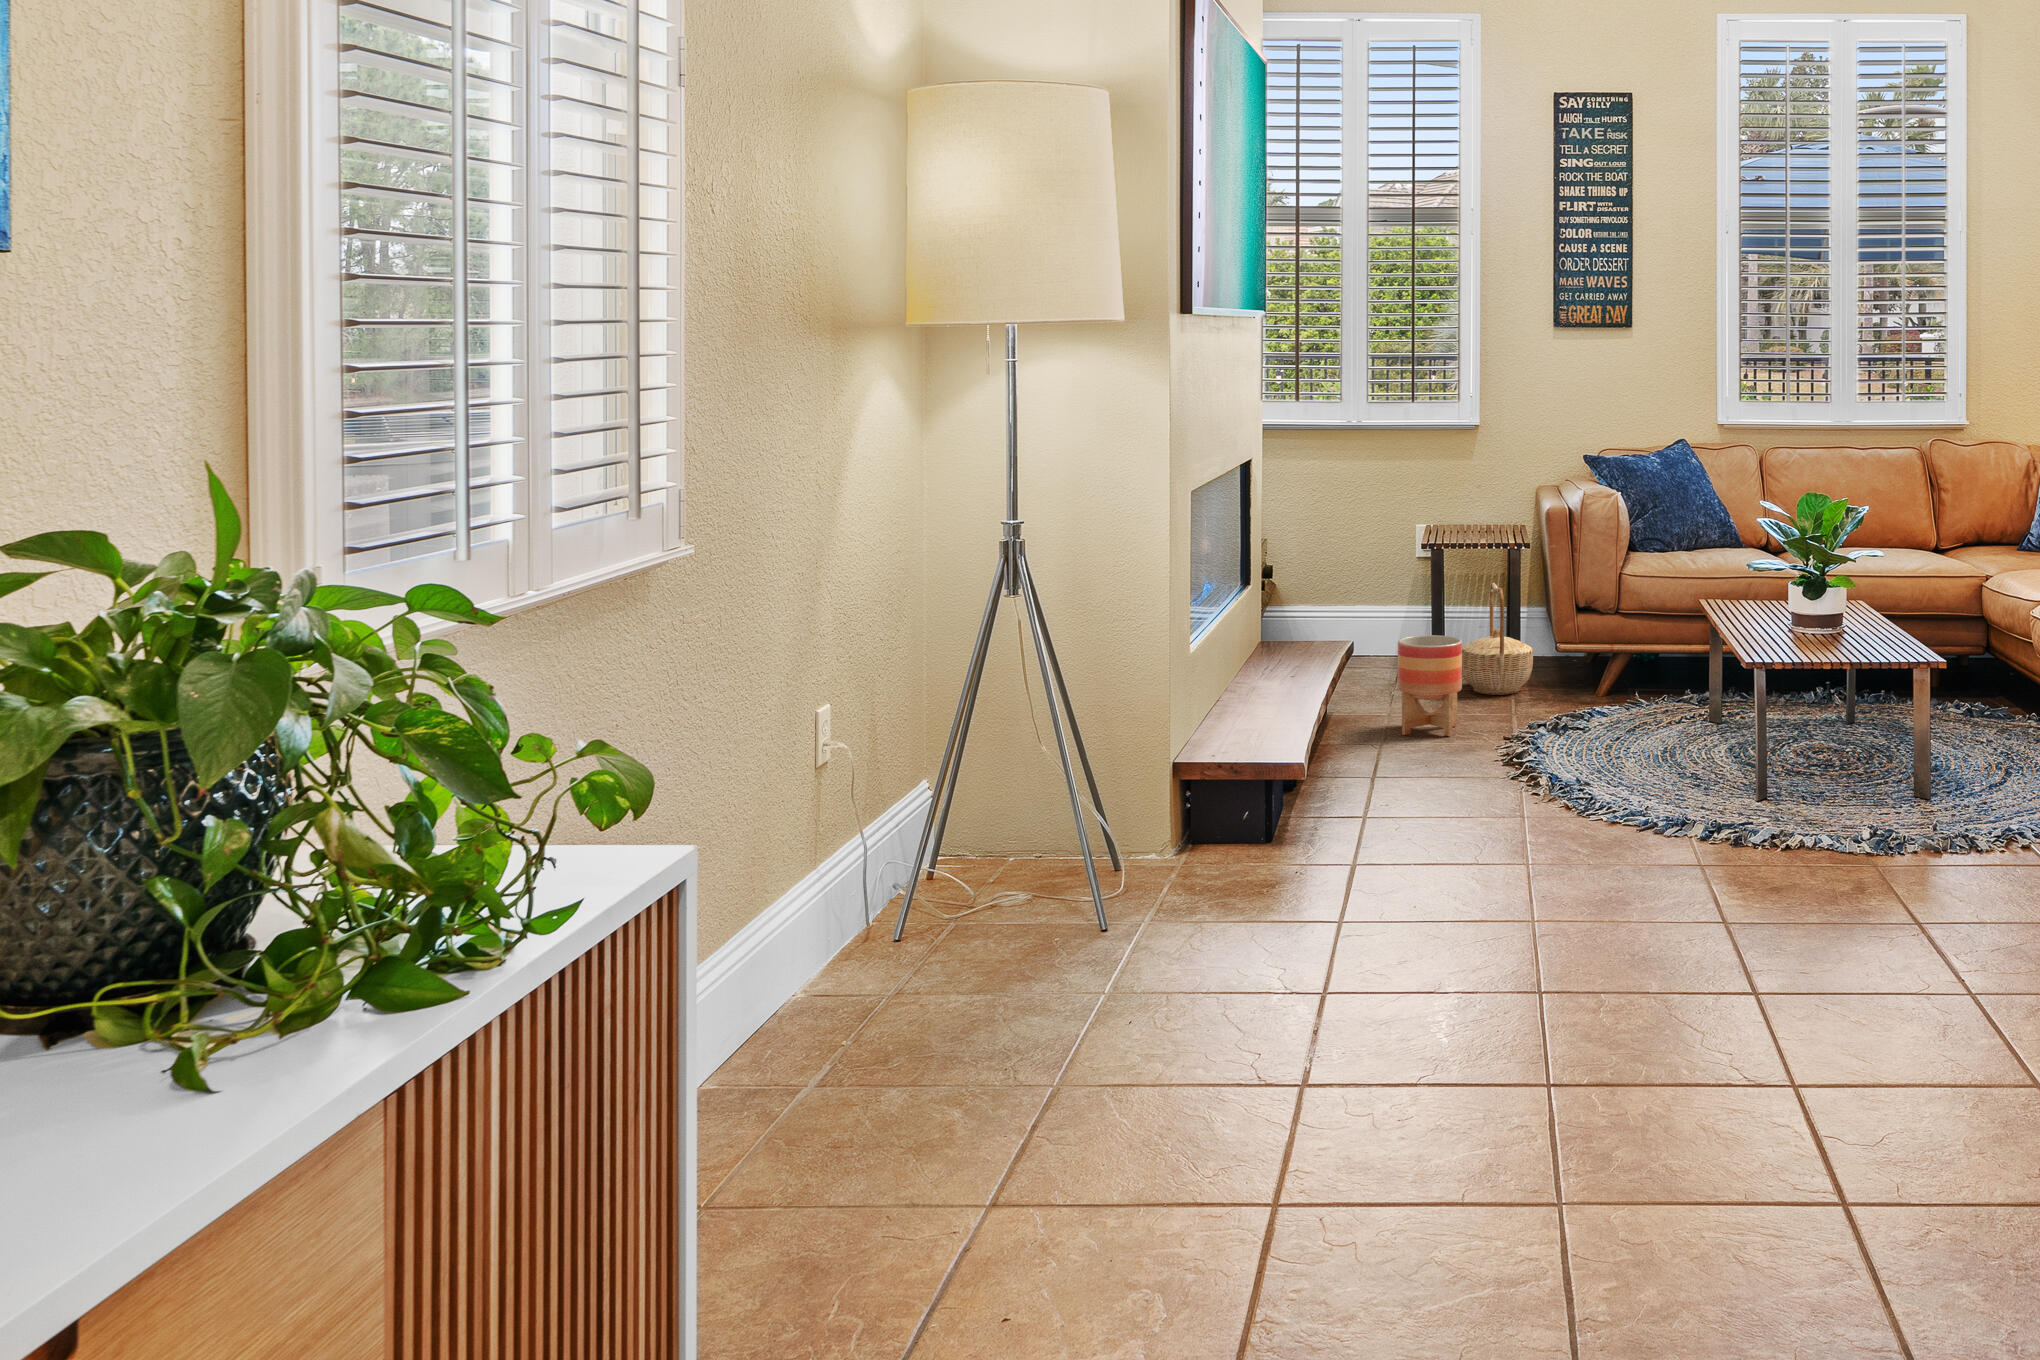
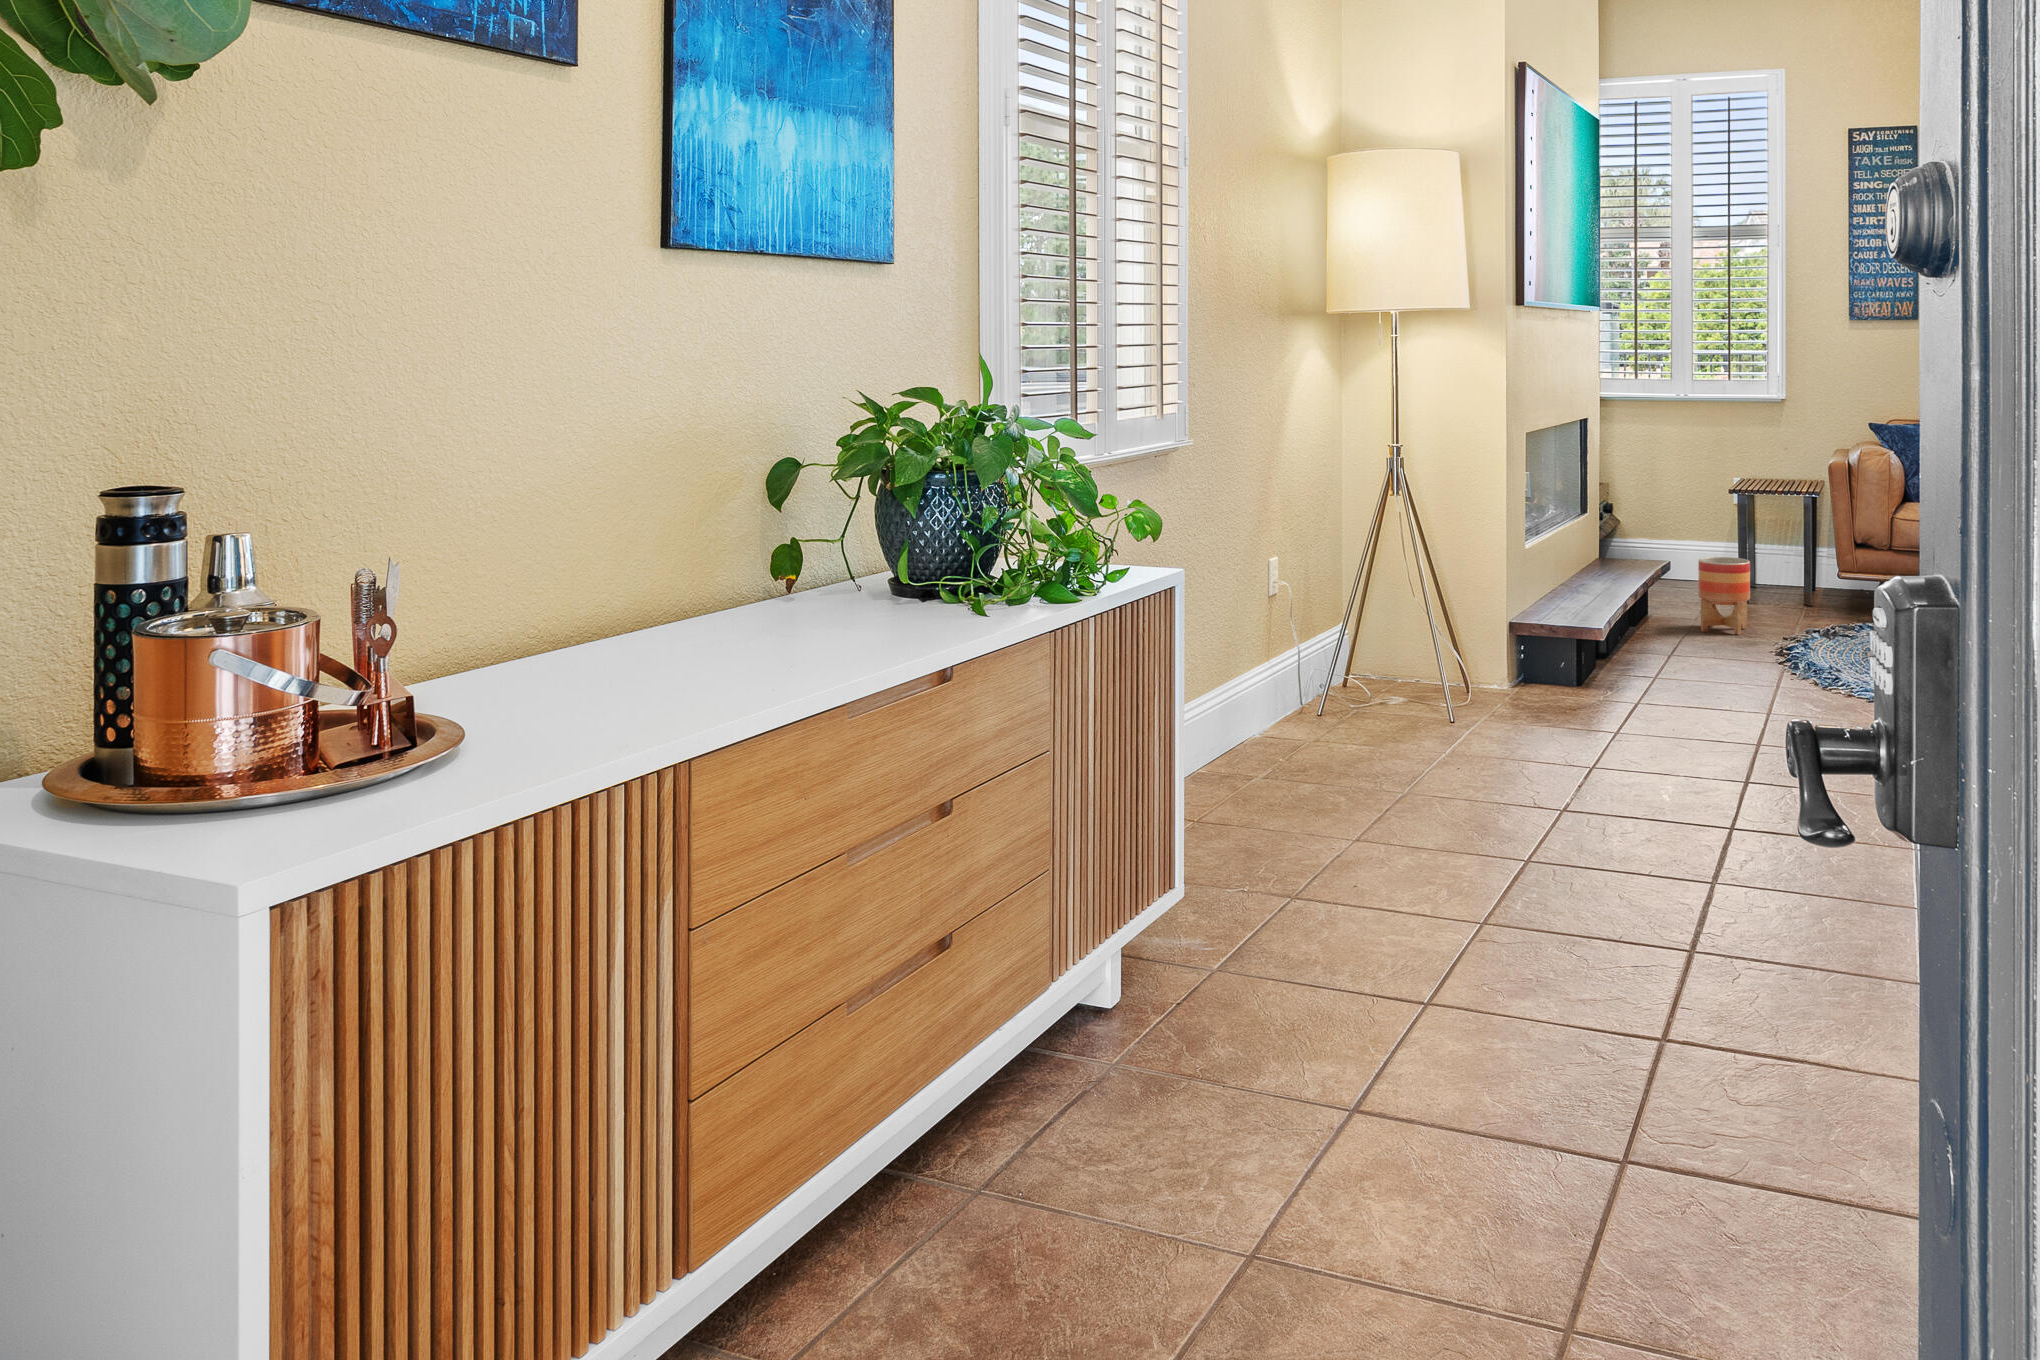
basket: present [1462,583,1533,695] -> none [1758,523,1820,611]

